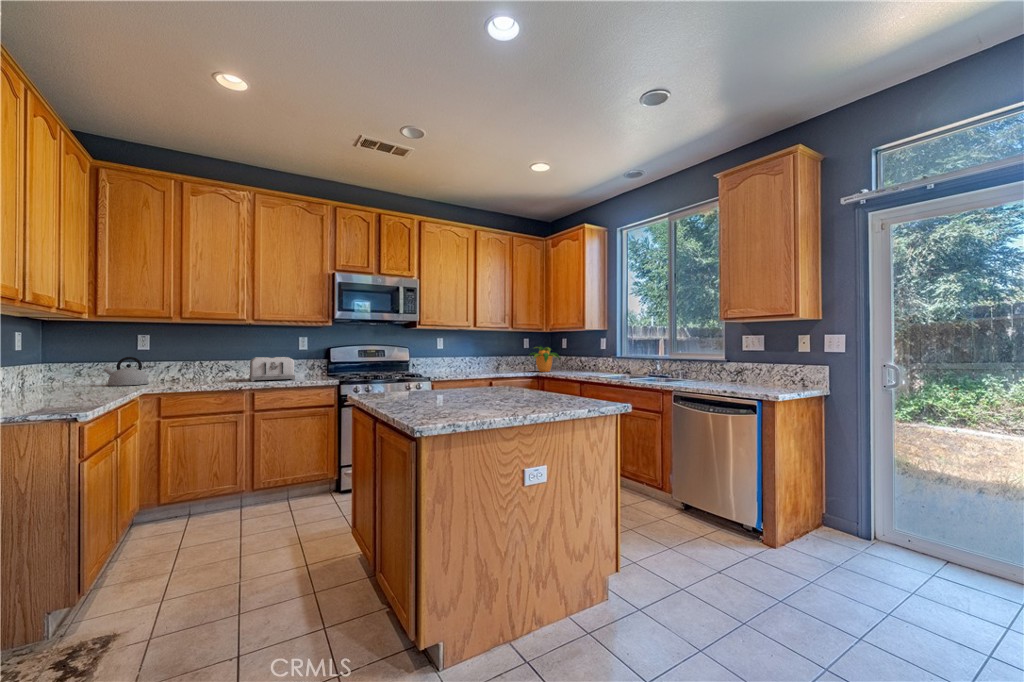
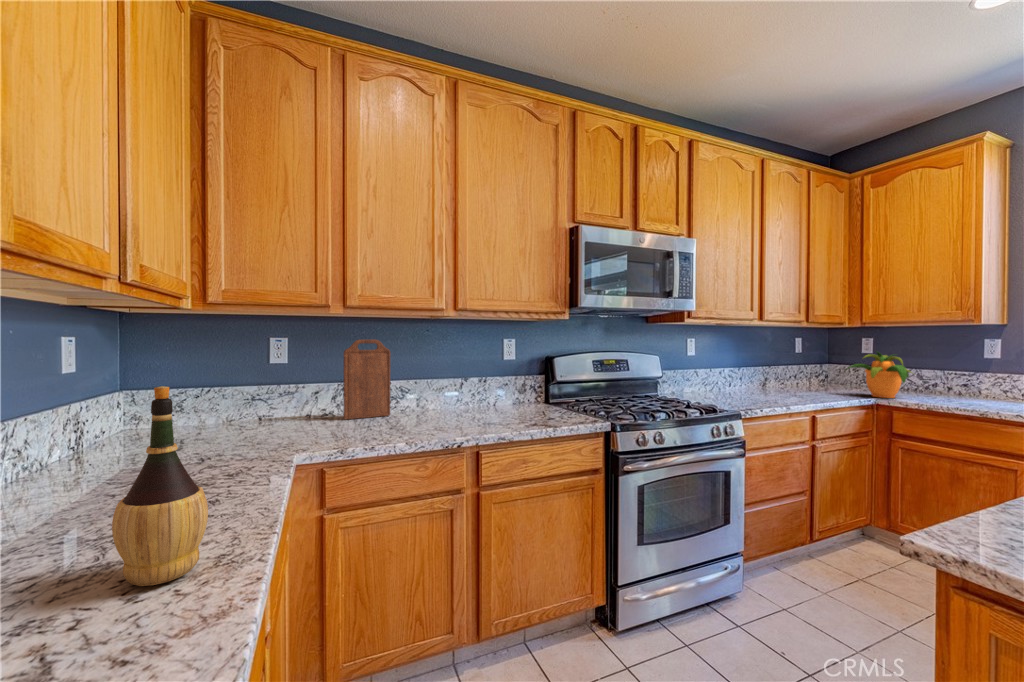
cutting board: none [185,336,216,381] -> present [344,340,390,419]
wine bottle: none [53,341,88,402] -> present [112,386,208,586]
kettle: present [103,357,149,386] -> none [218,380,292,437]
toaster: present [249,357,295,381] -> none [440,374,526,424]

